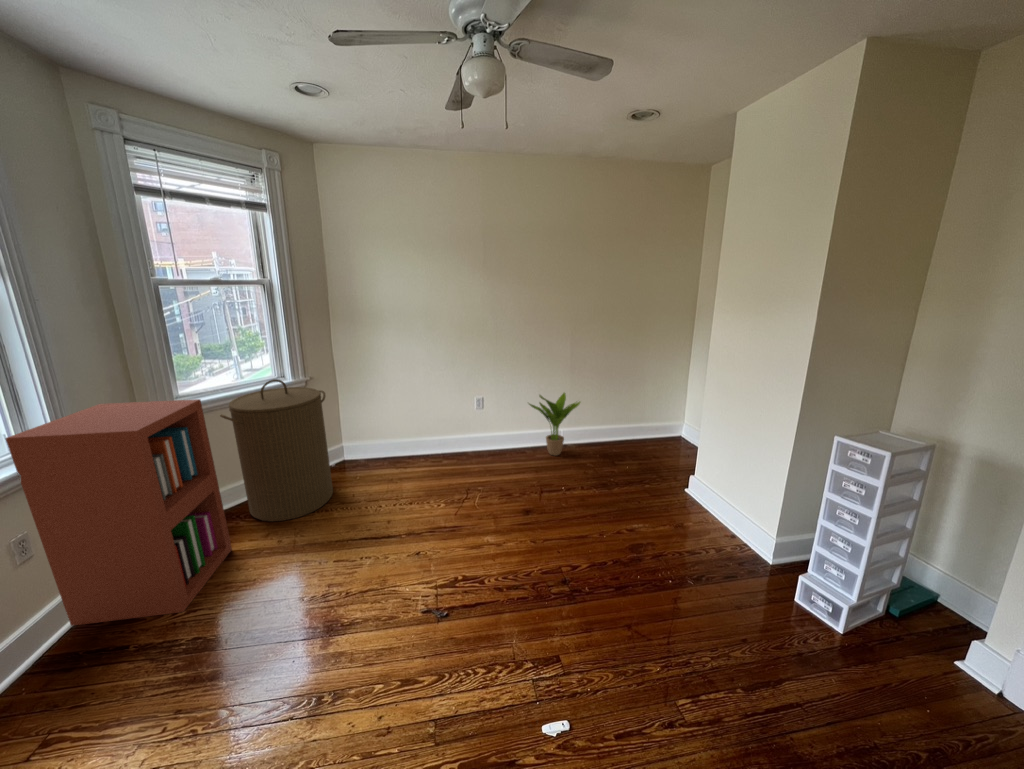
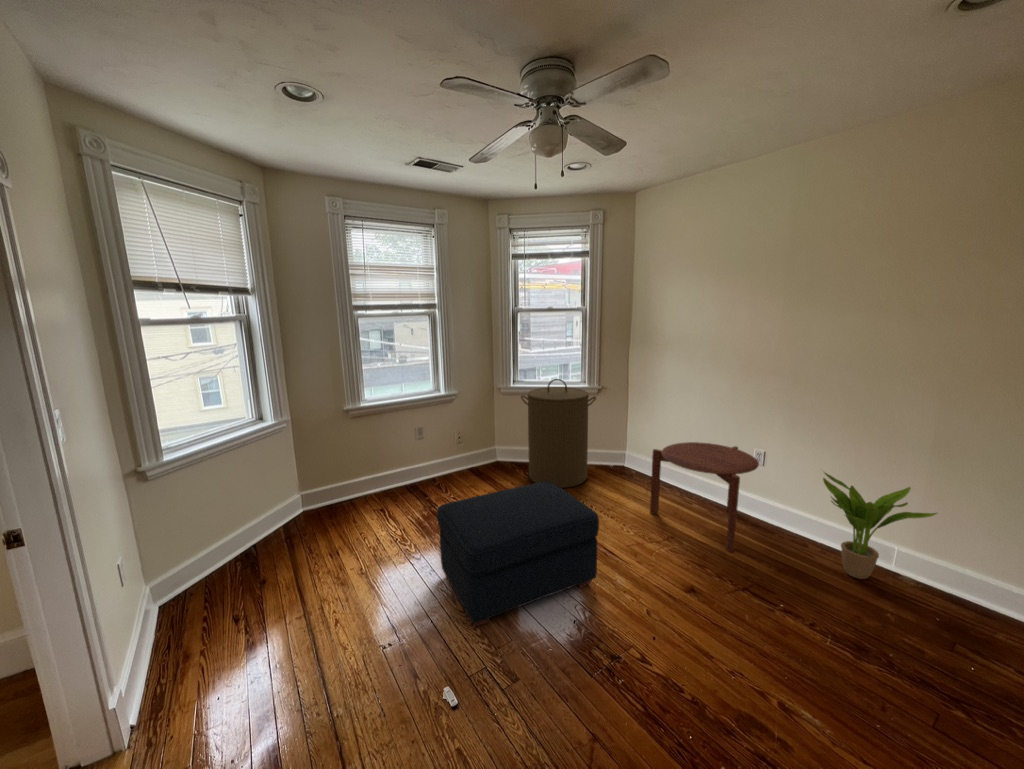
bookshelf: present [6,399,232,626] -> none [424,373,500,498]
side table: none [421,400,505,483] -> present [650,442,759,552]
ottoman: none [338,488,489,675] -> present [437,482,599,626]

